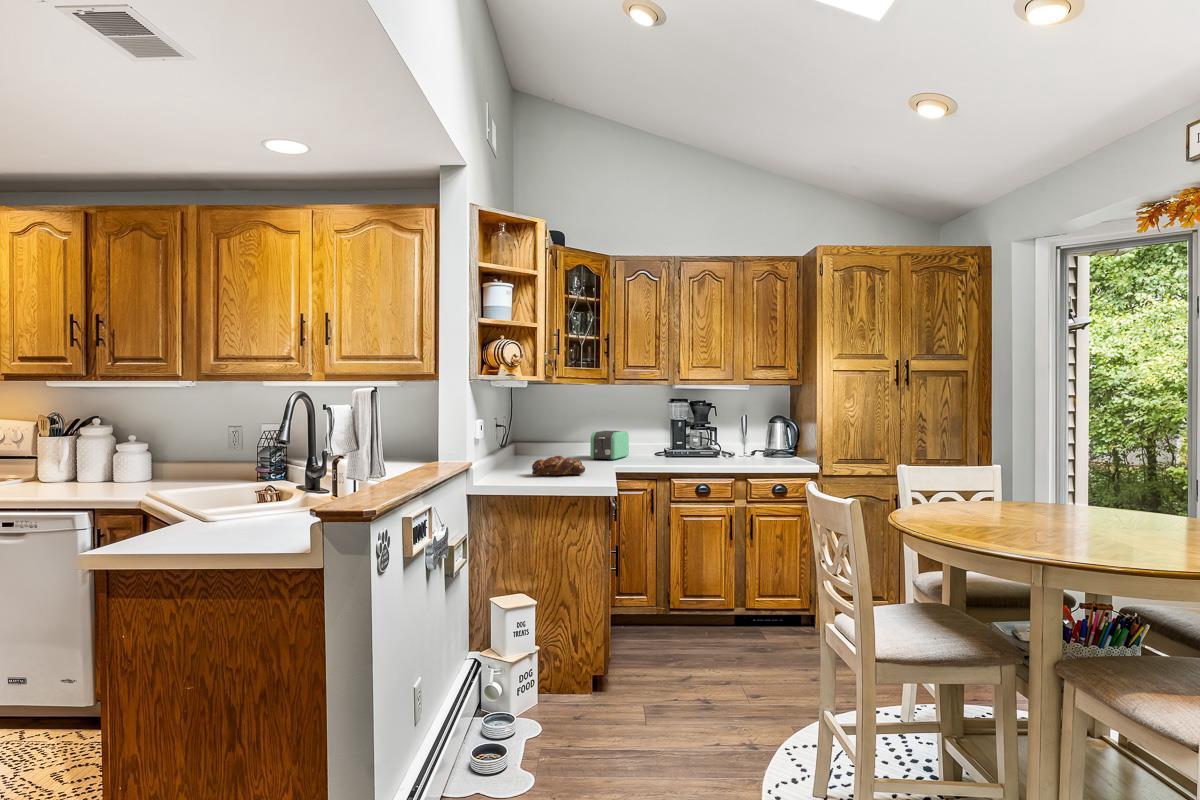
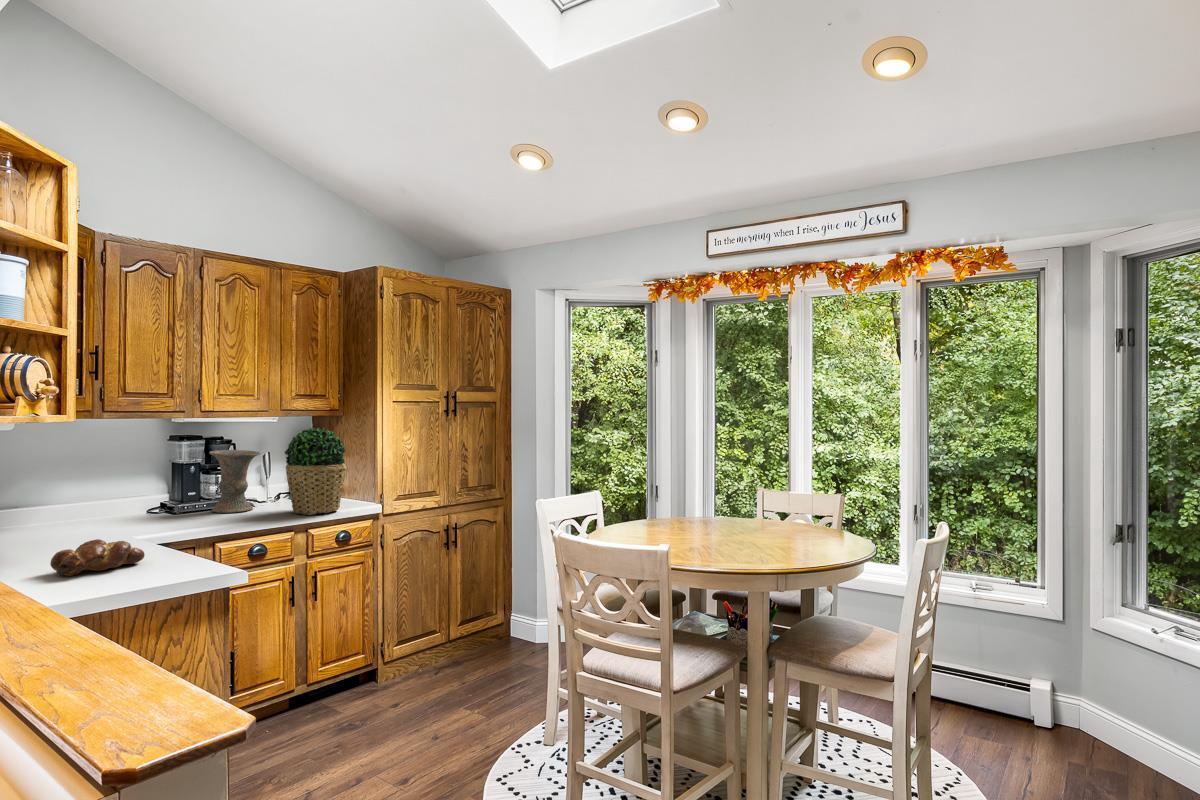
potted plant: none [731,392,782,465] -> present [285,428,346,515]
vase: none [688,411,725,459] -> present [209,450,260,513]
toaster: present [590,430,629,460] -> none [68,484,116,531]

